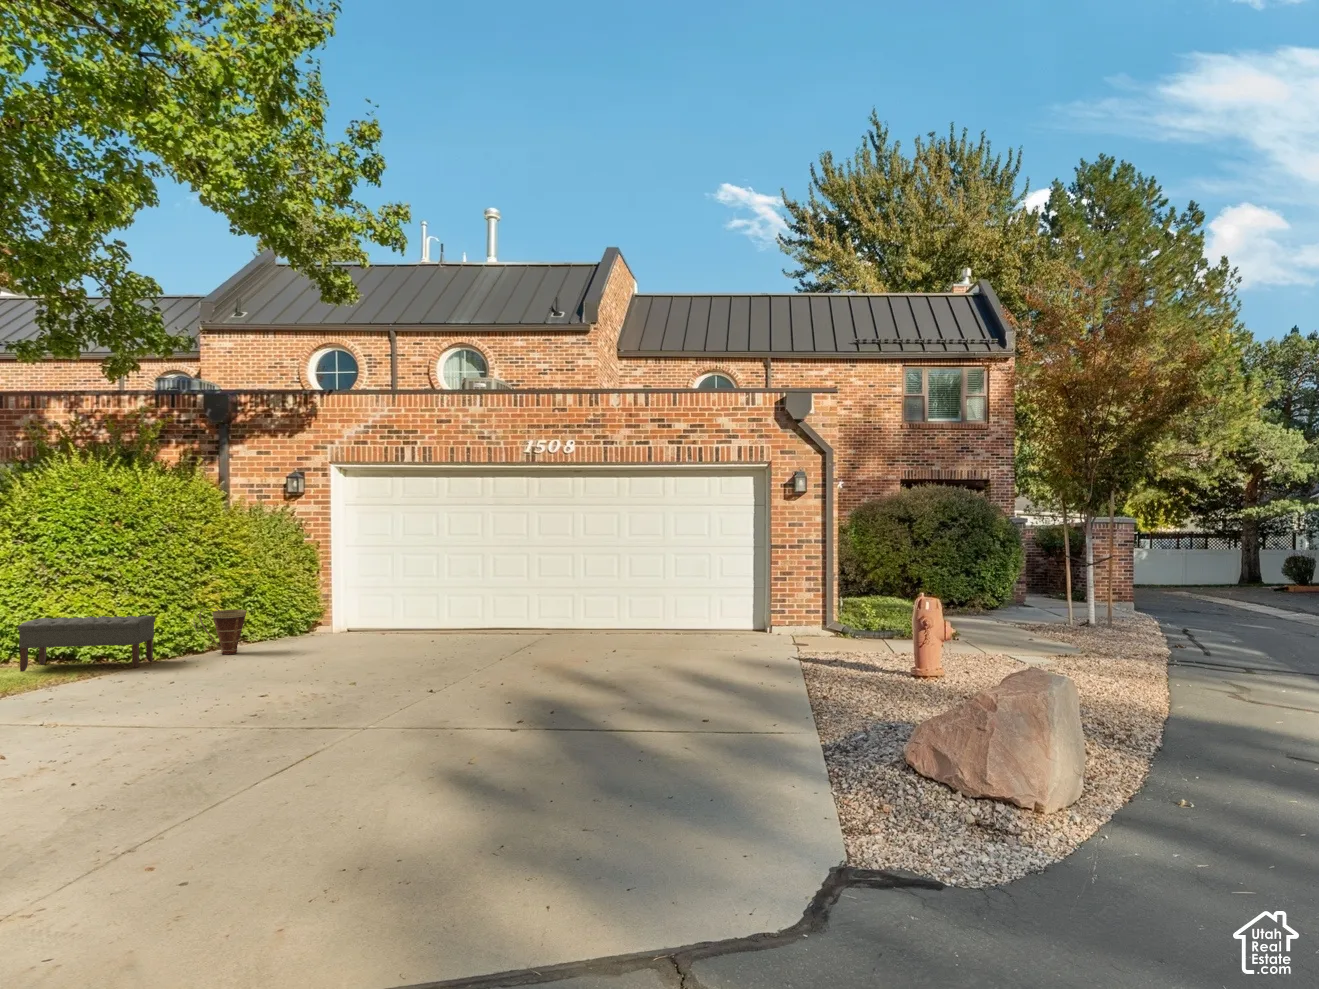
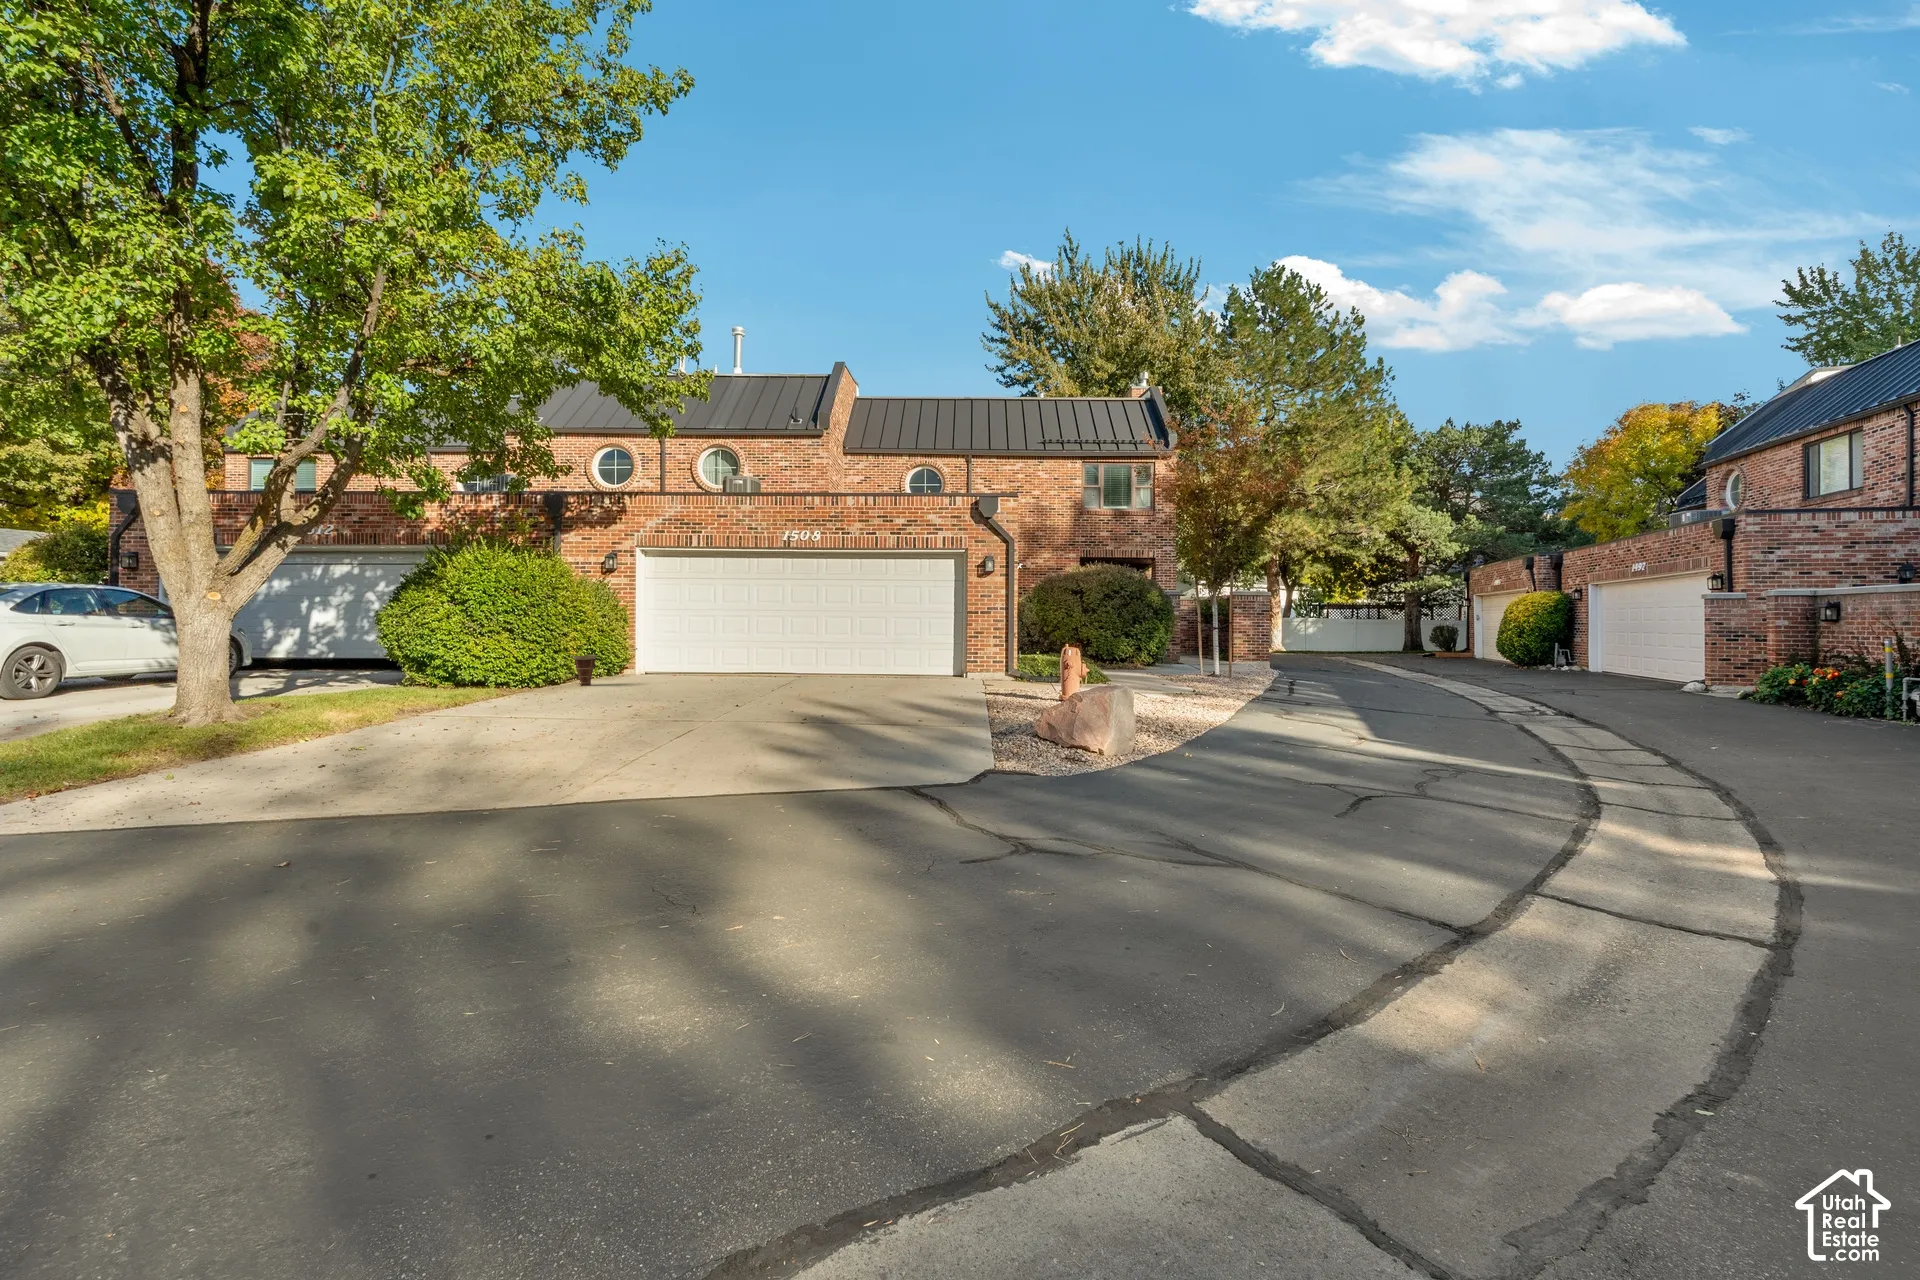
bench: present [18,616,155,672] -> none [449,657,537,694]

